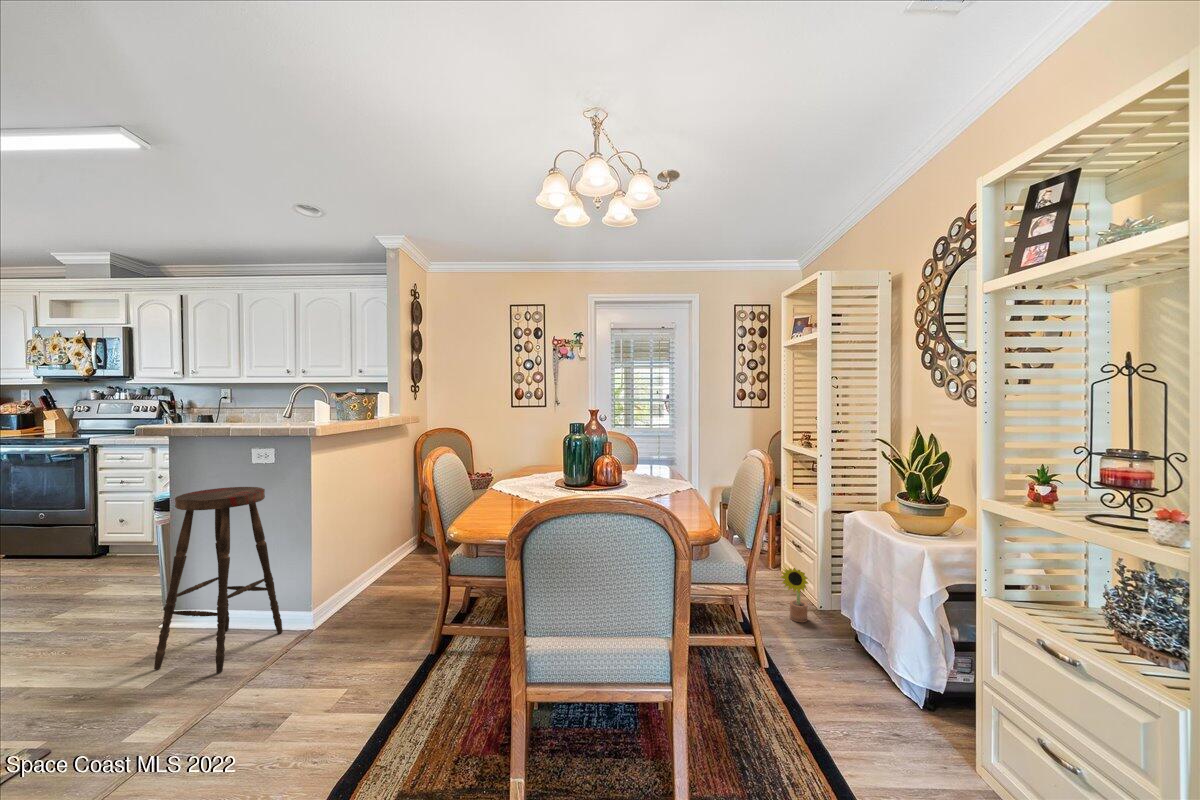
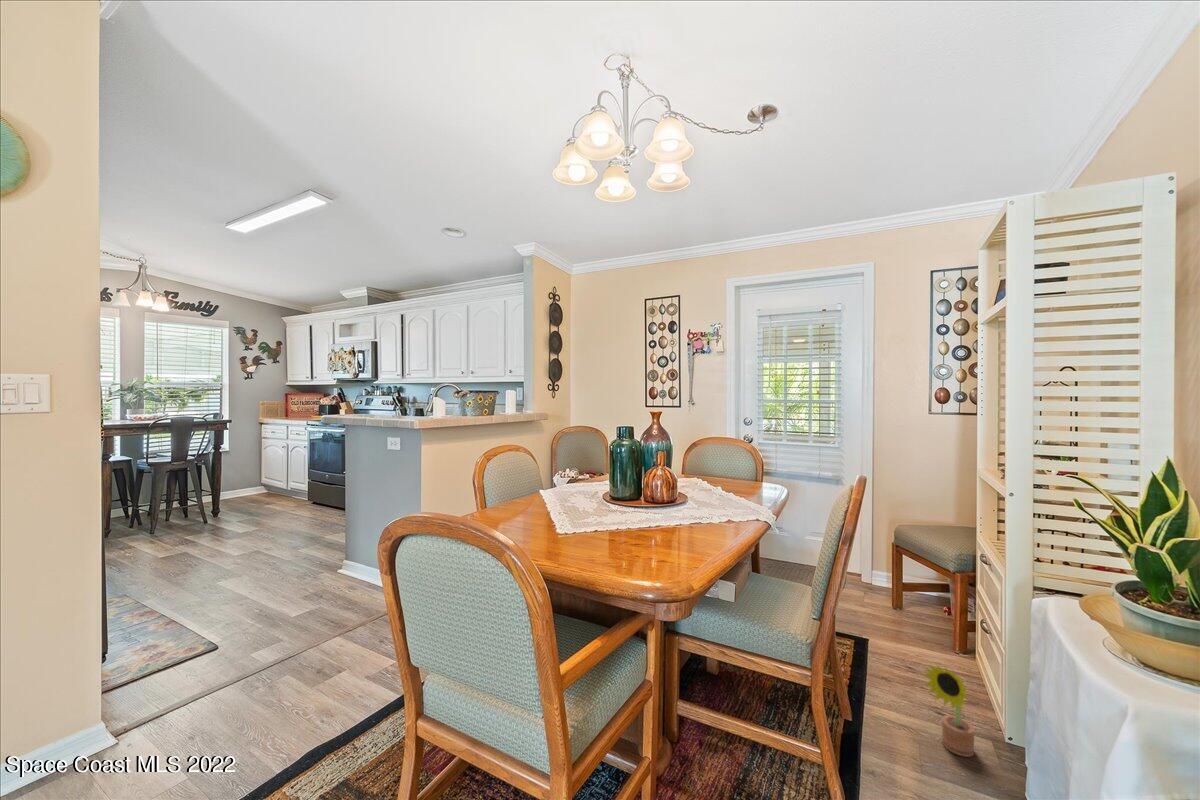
bar stool: present [154,487,283,673] -> none [300,470,395,625]

